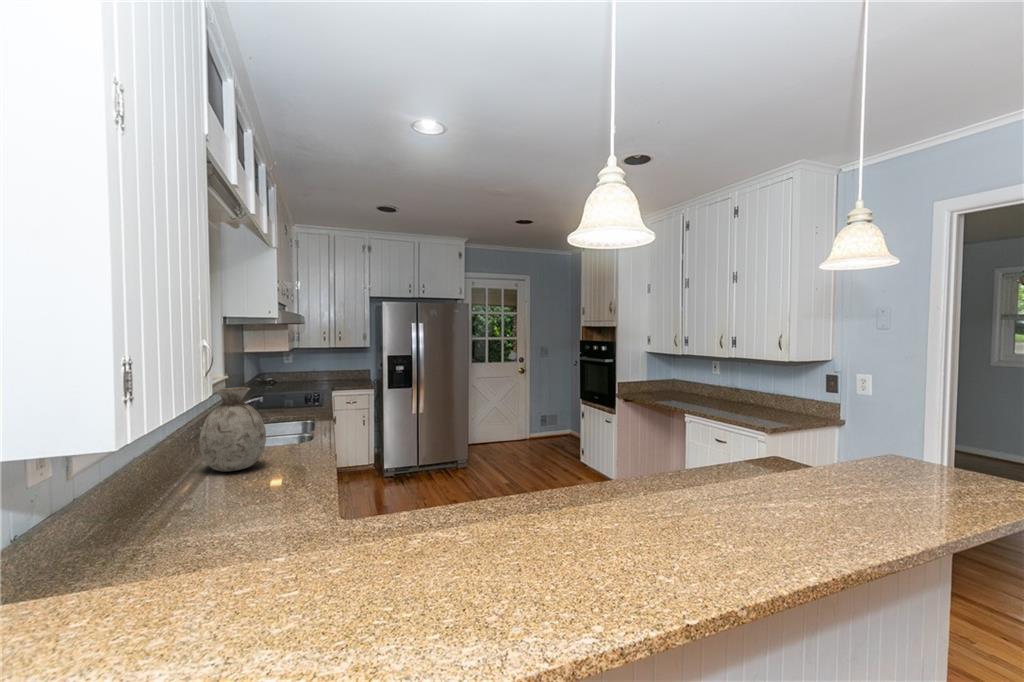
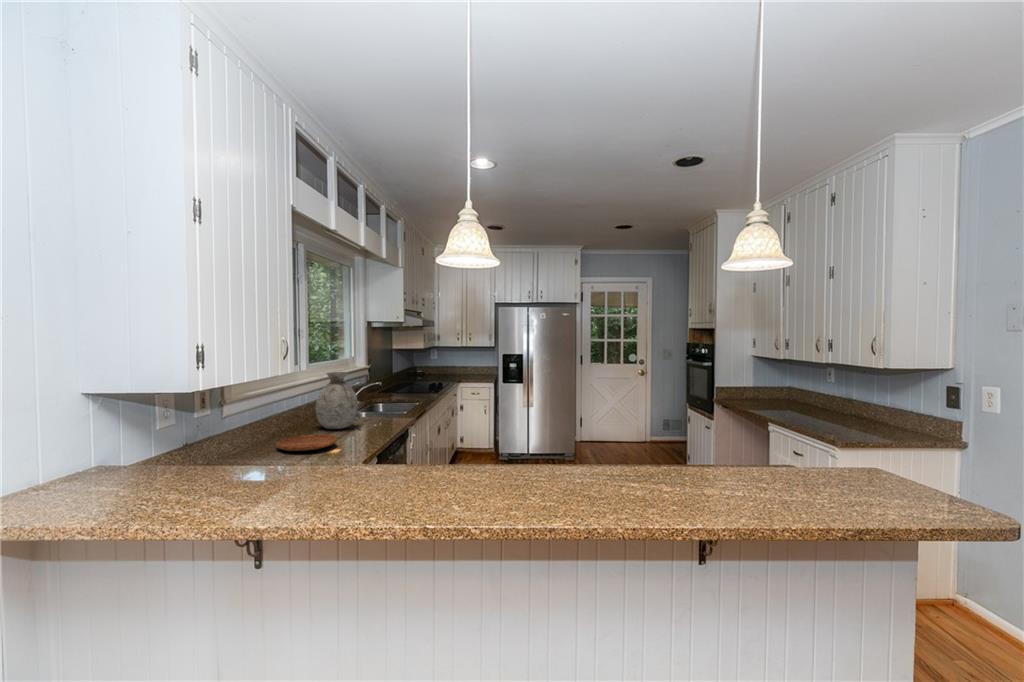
tray: none [168,482,270,518] -> present [276,434,337,451]

